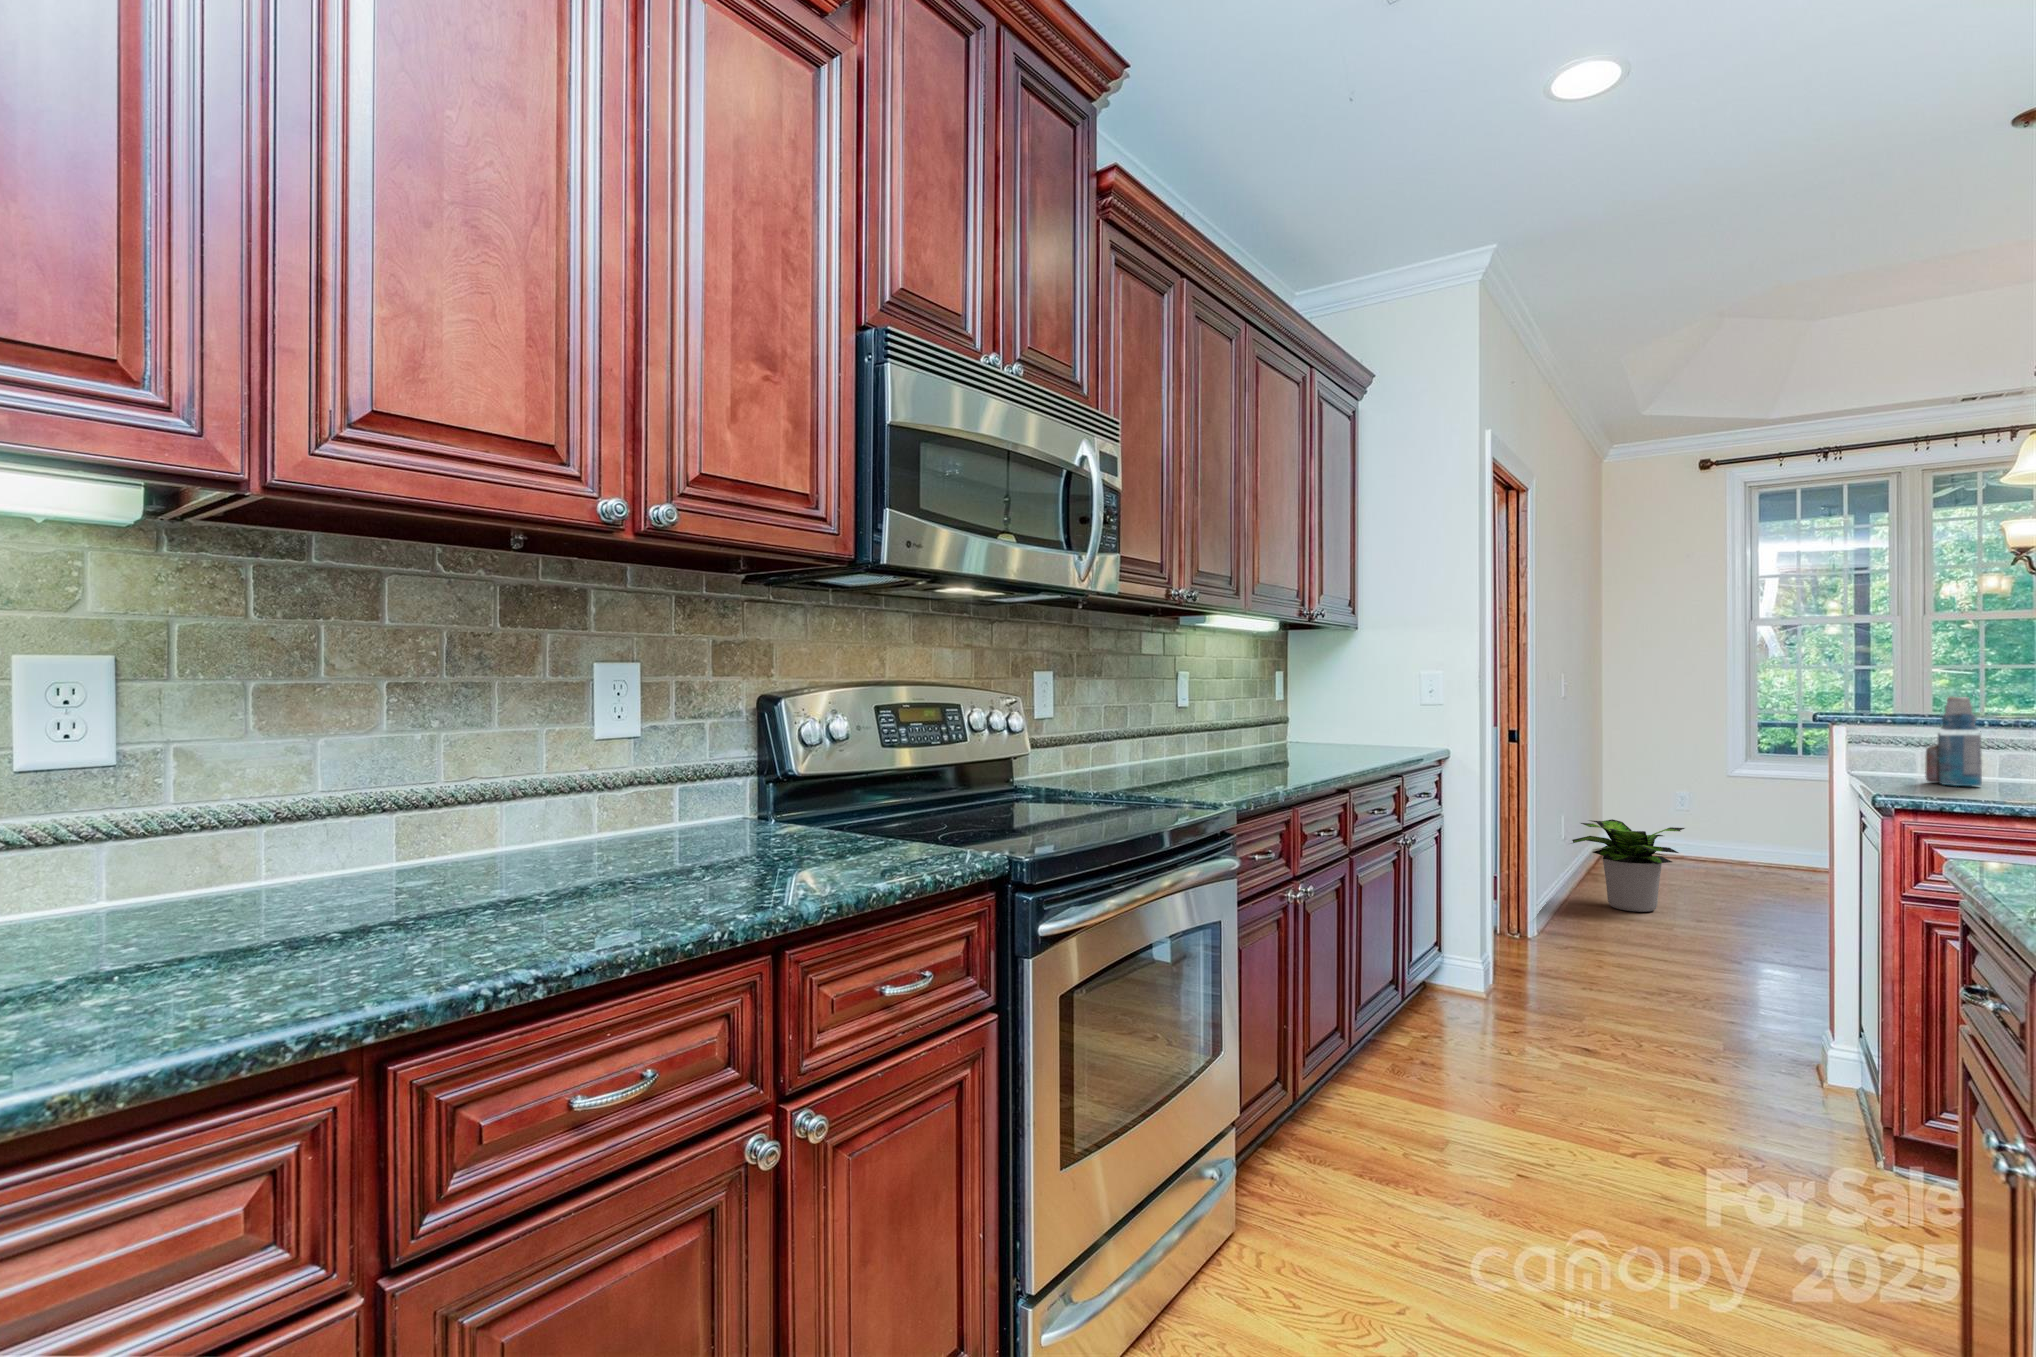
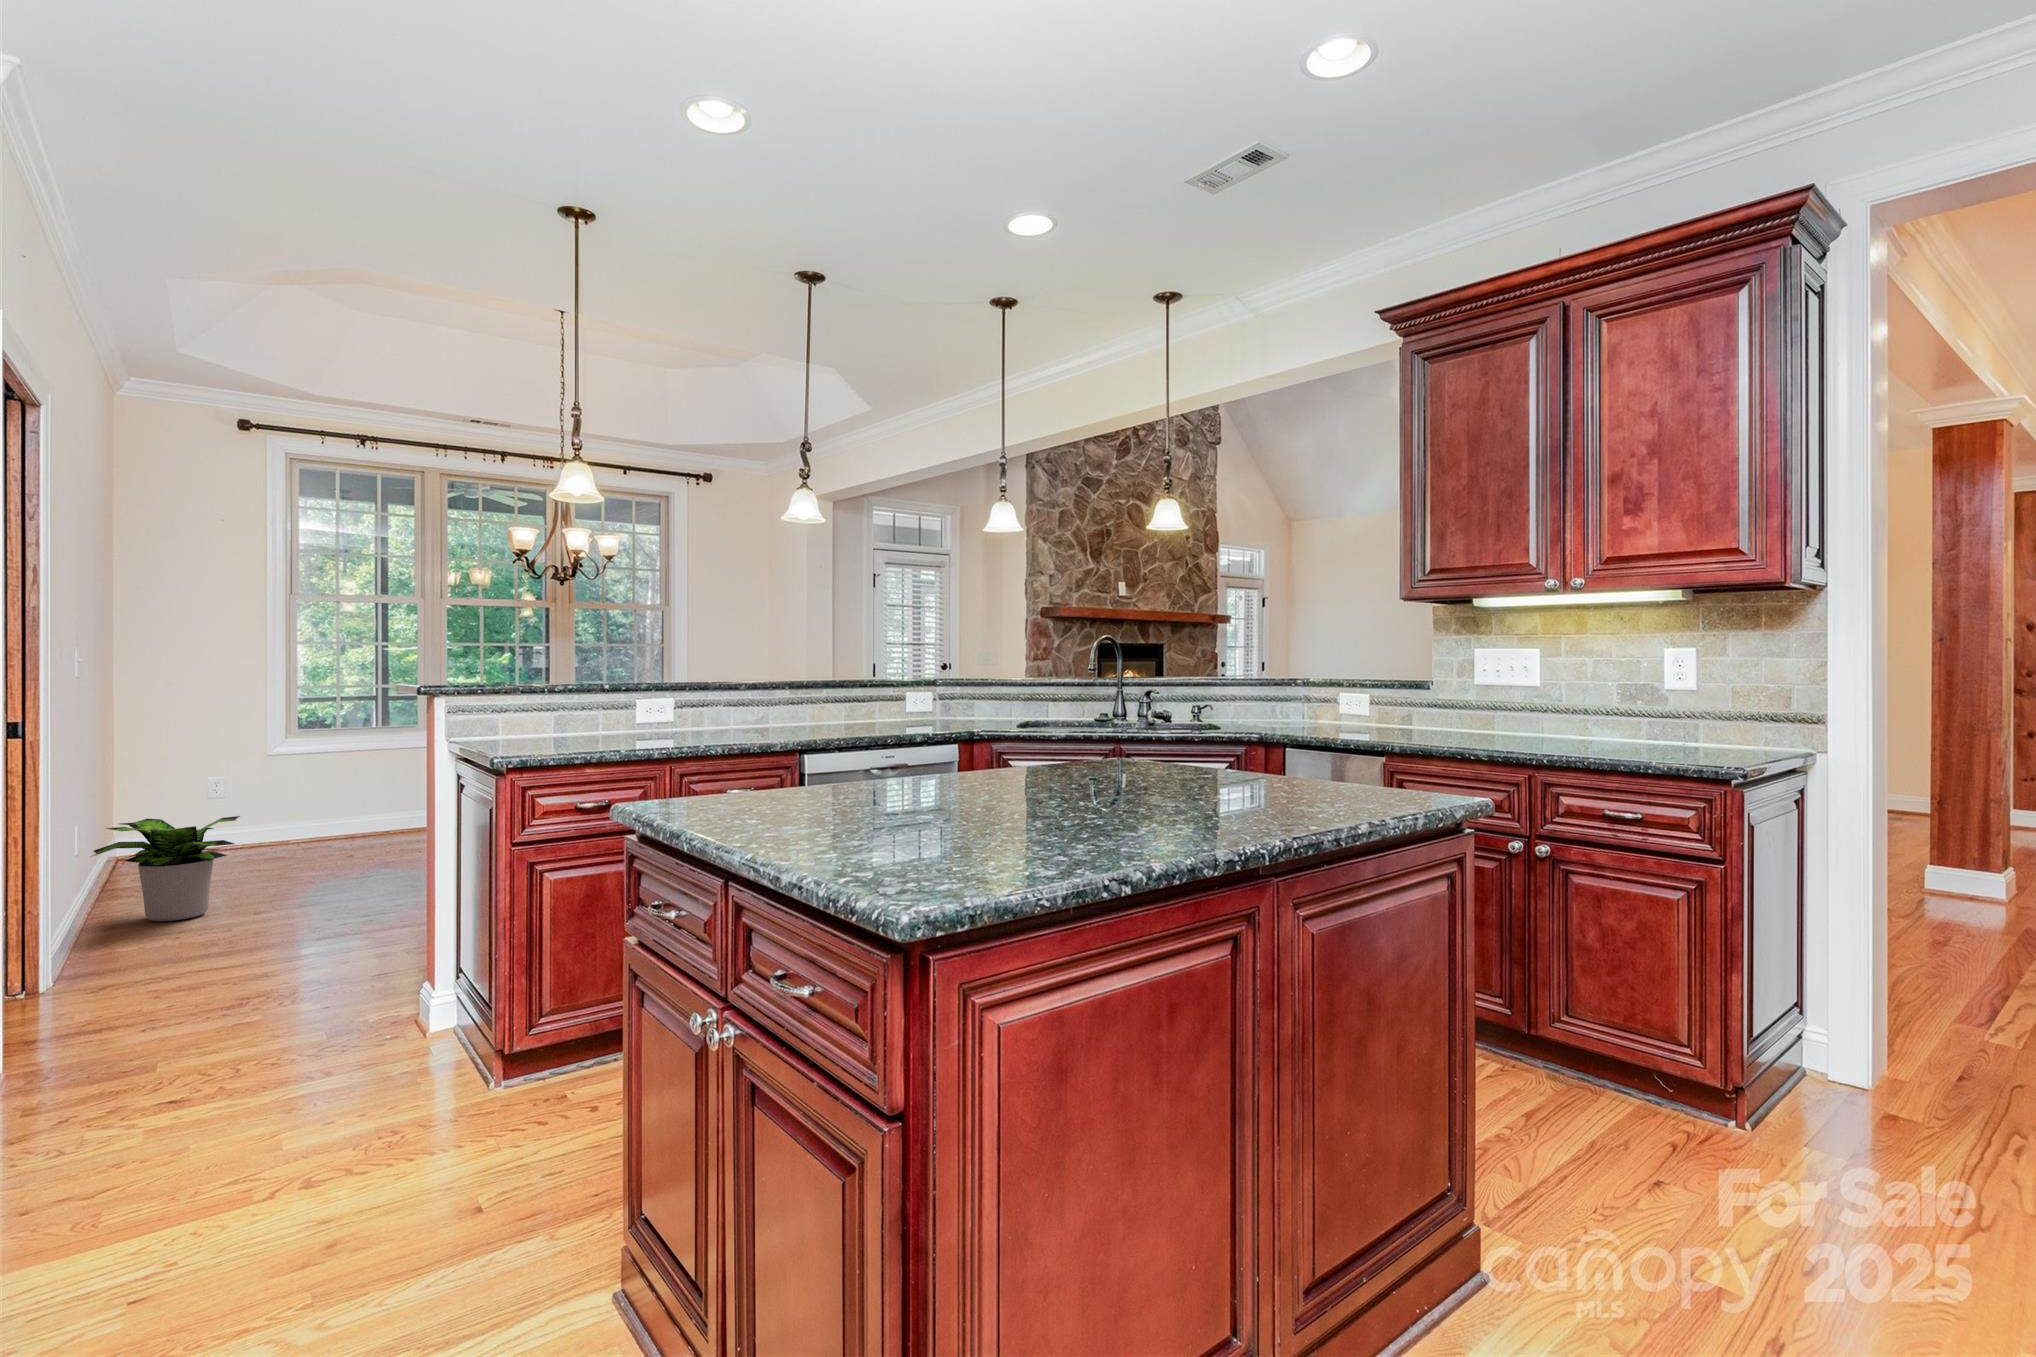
bottle: present [1925,697,1982,786] -> none [503,668,545,744]

